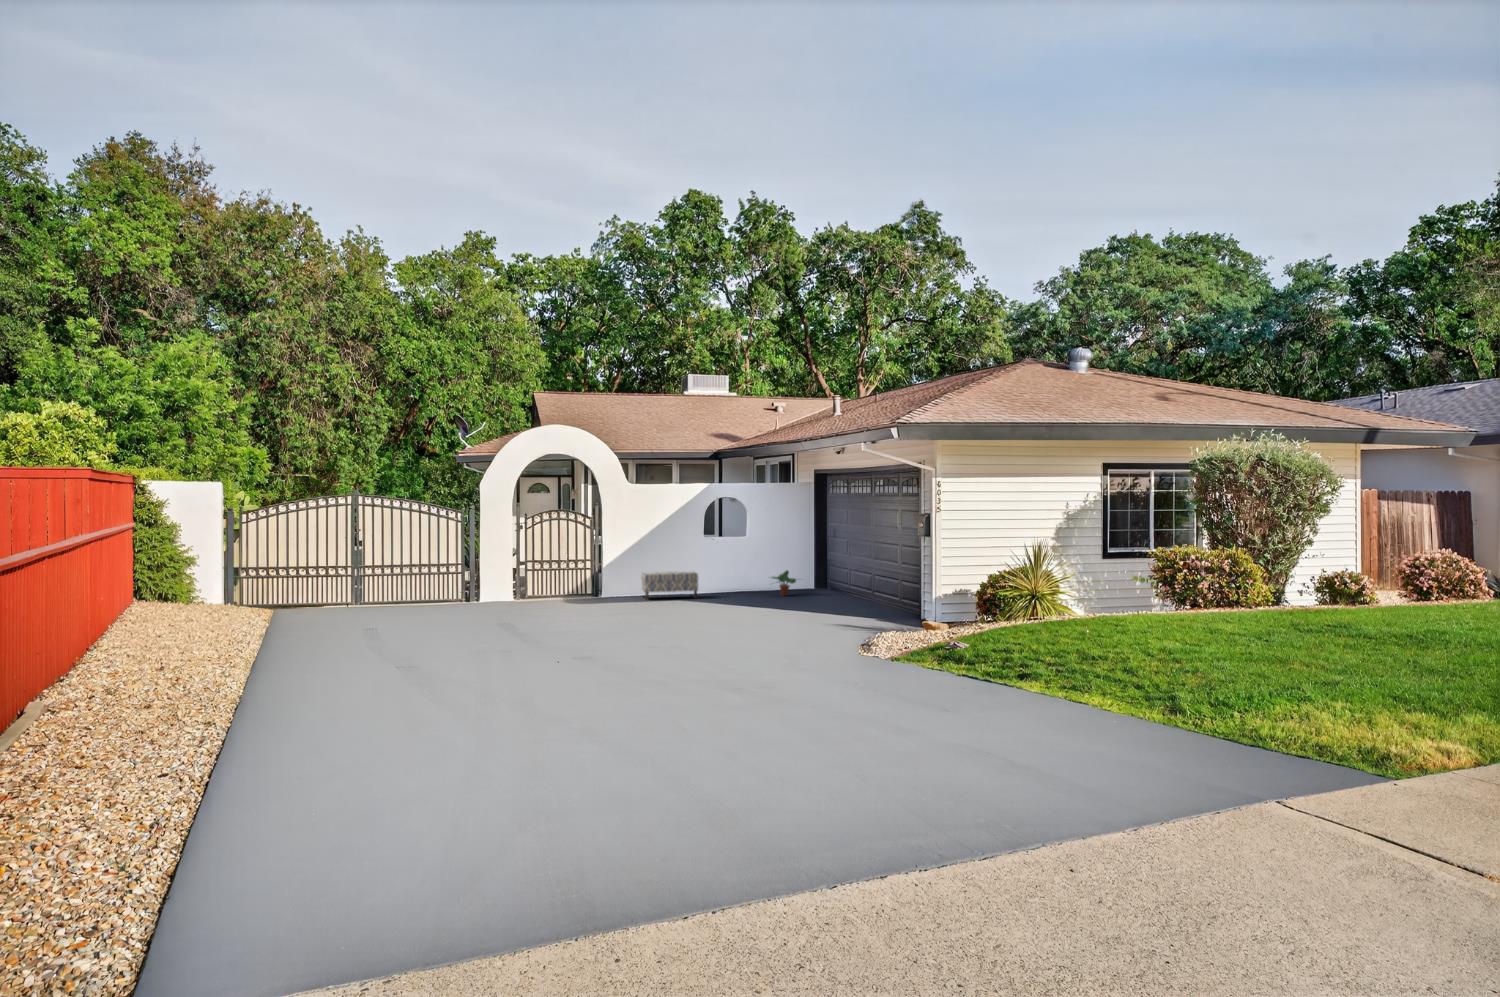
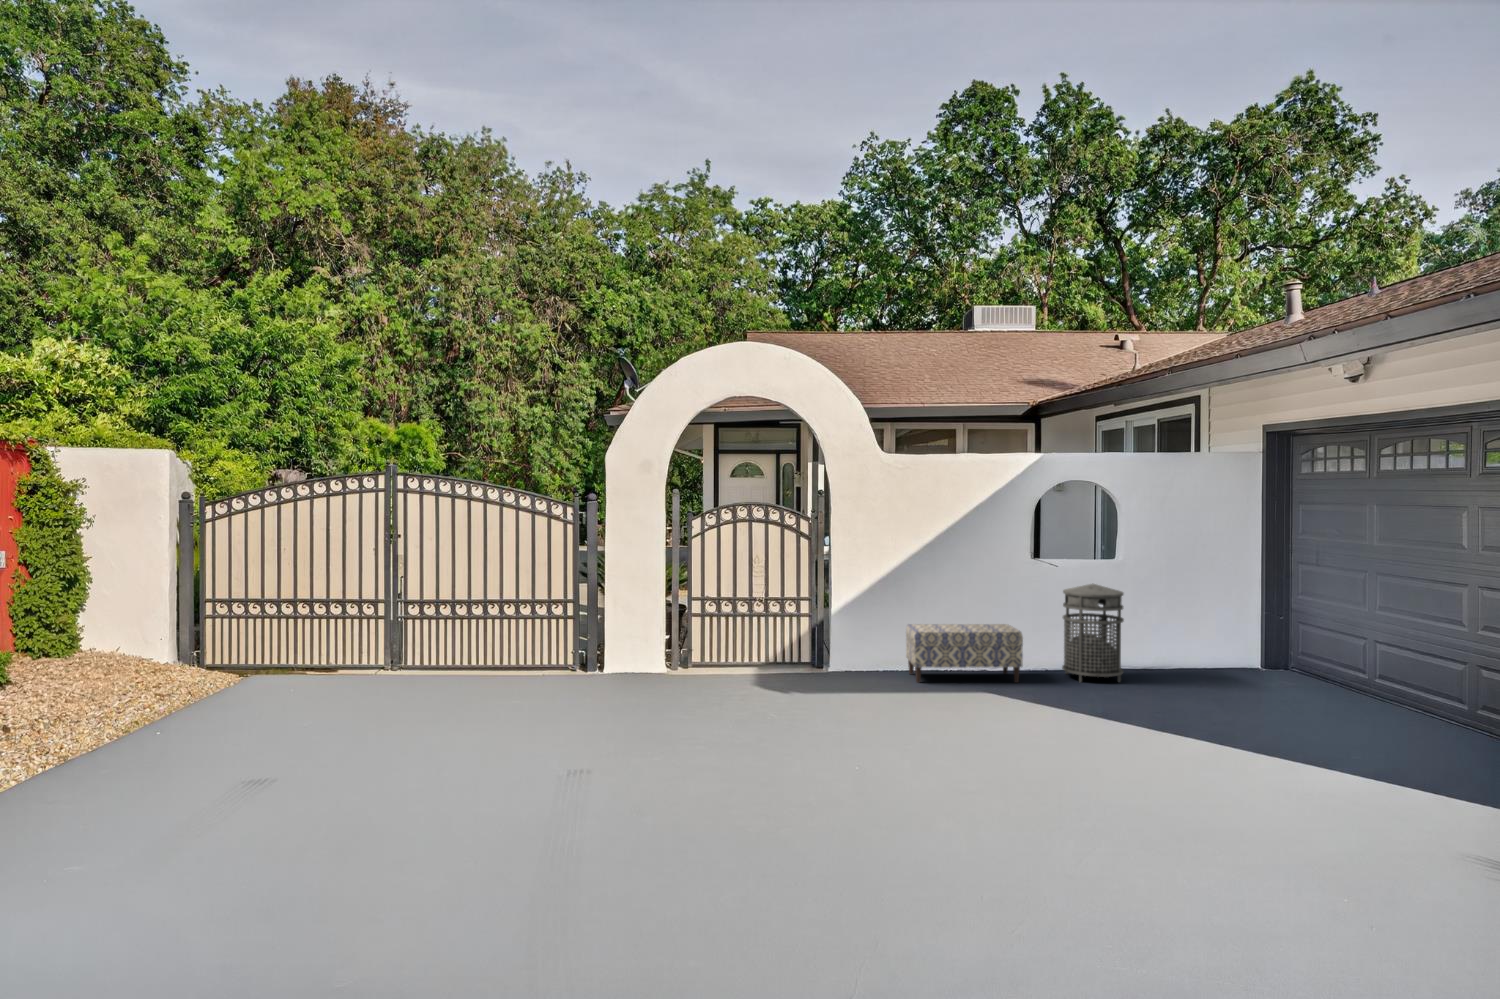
trash can: none [719,549,748,598] -> present [1062,584,1124,682]
potted plant: present [772,570,796,596] -> none [1164,629,1251,682]

